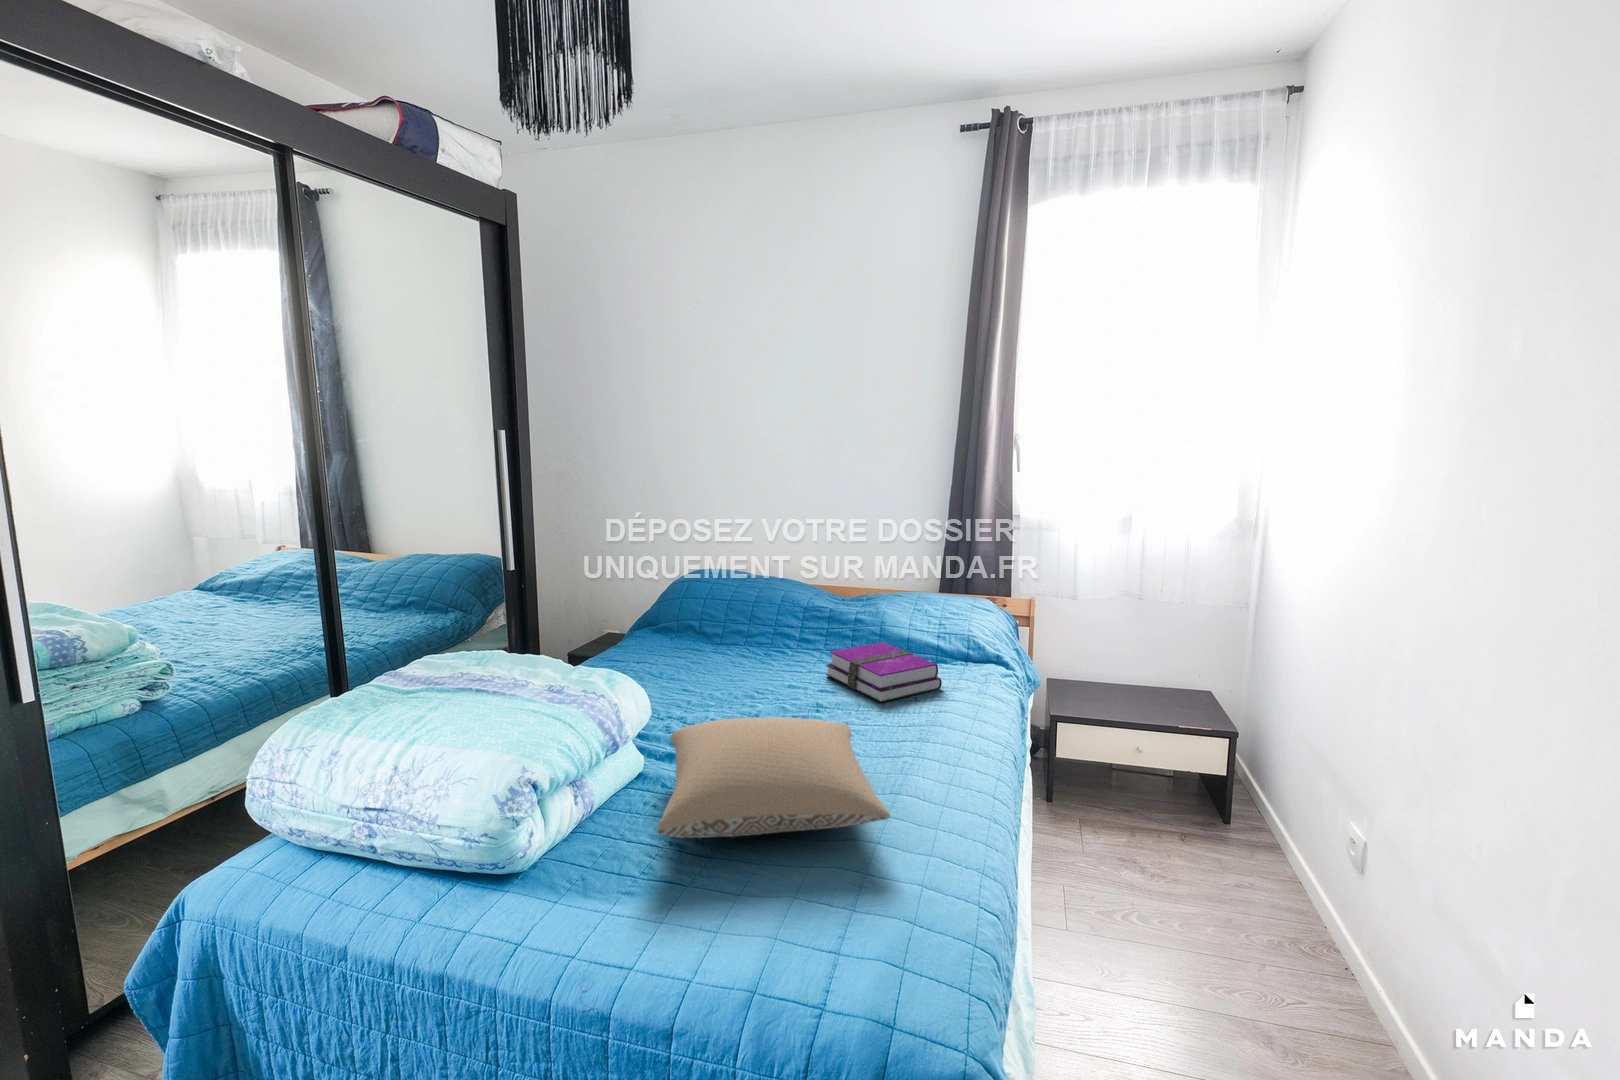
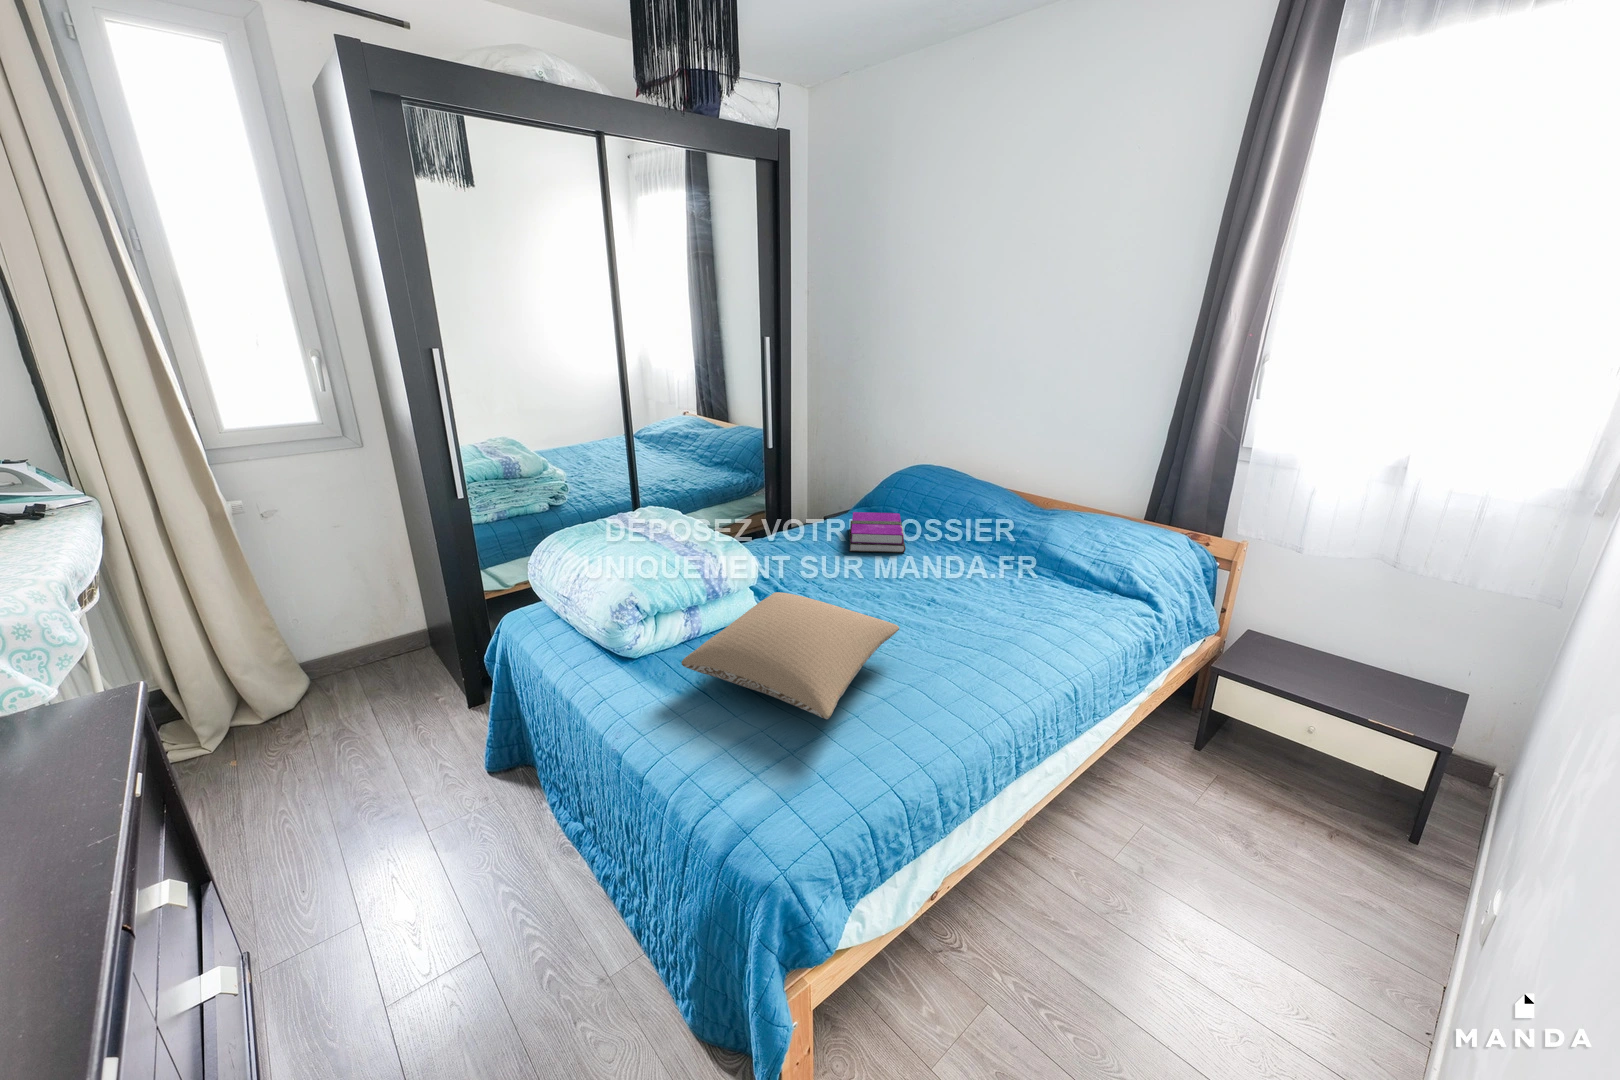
hardback book: present [825,642,942,702] -> present [850,512,905,553]

